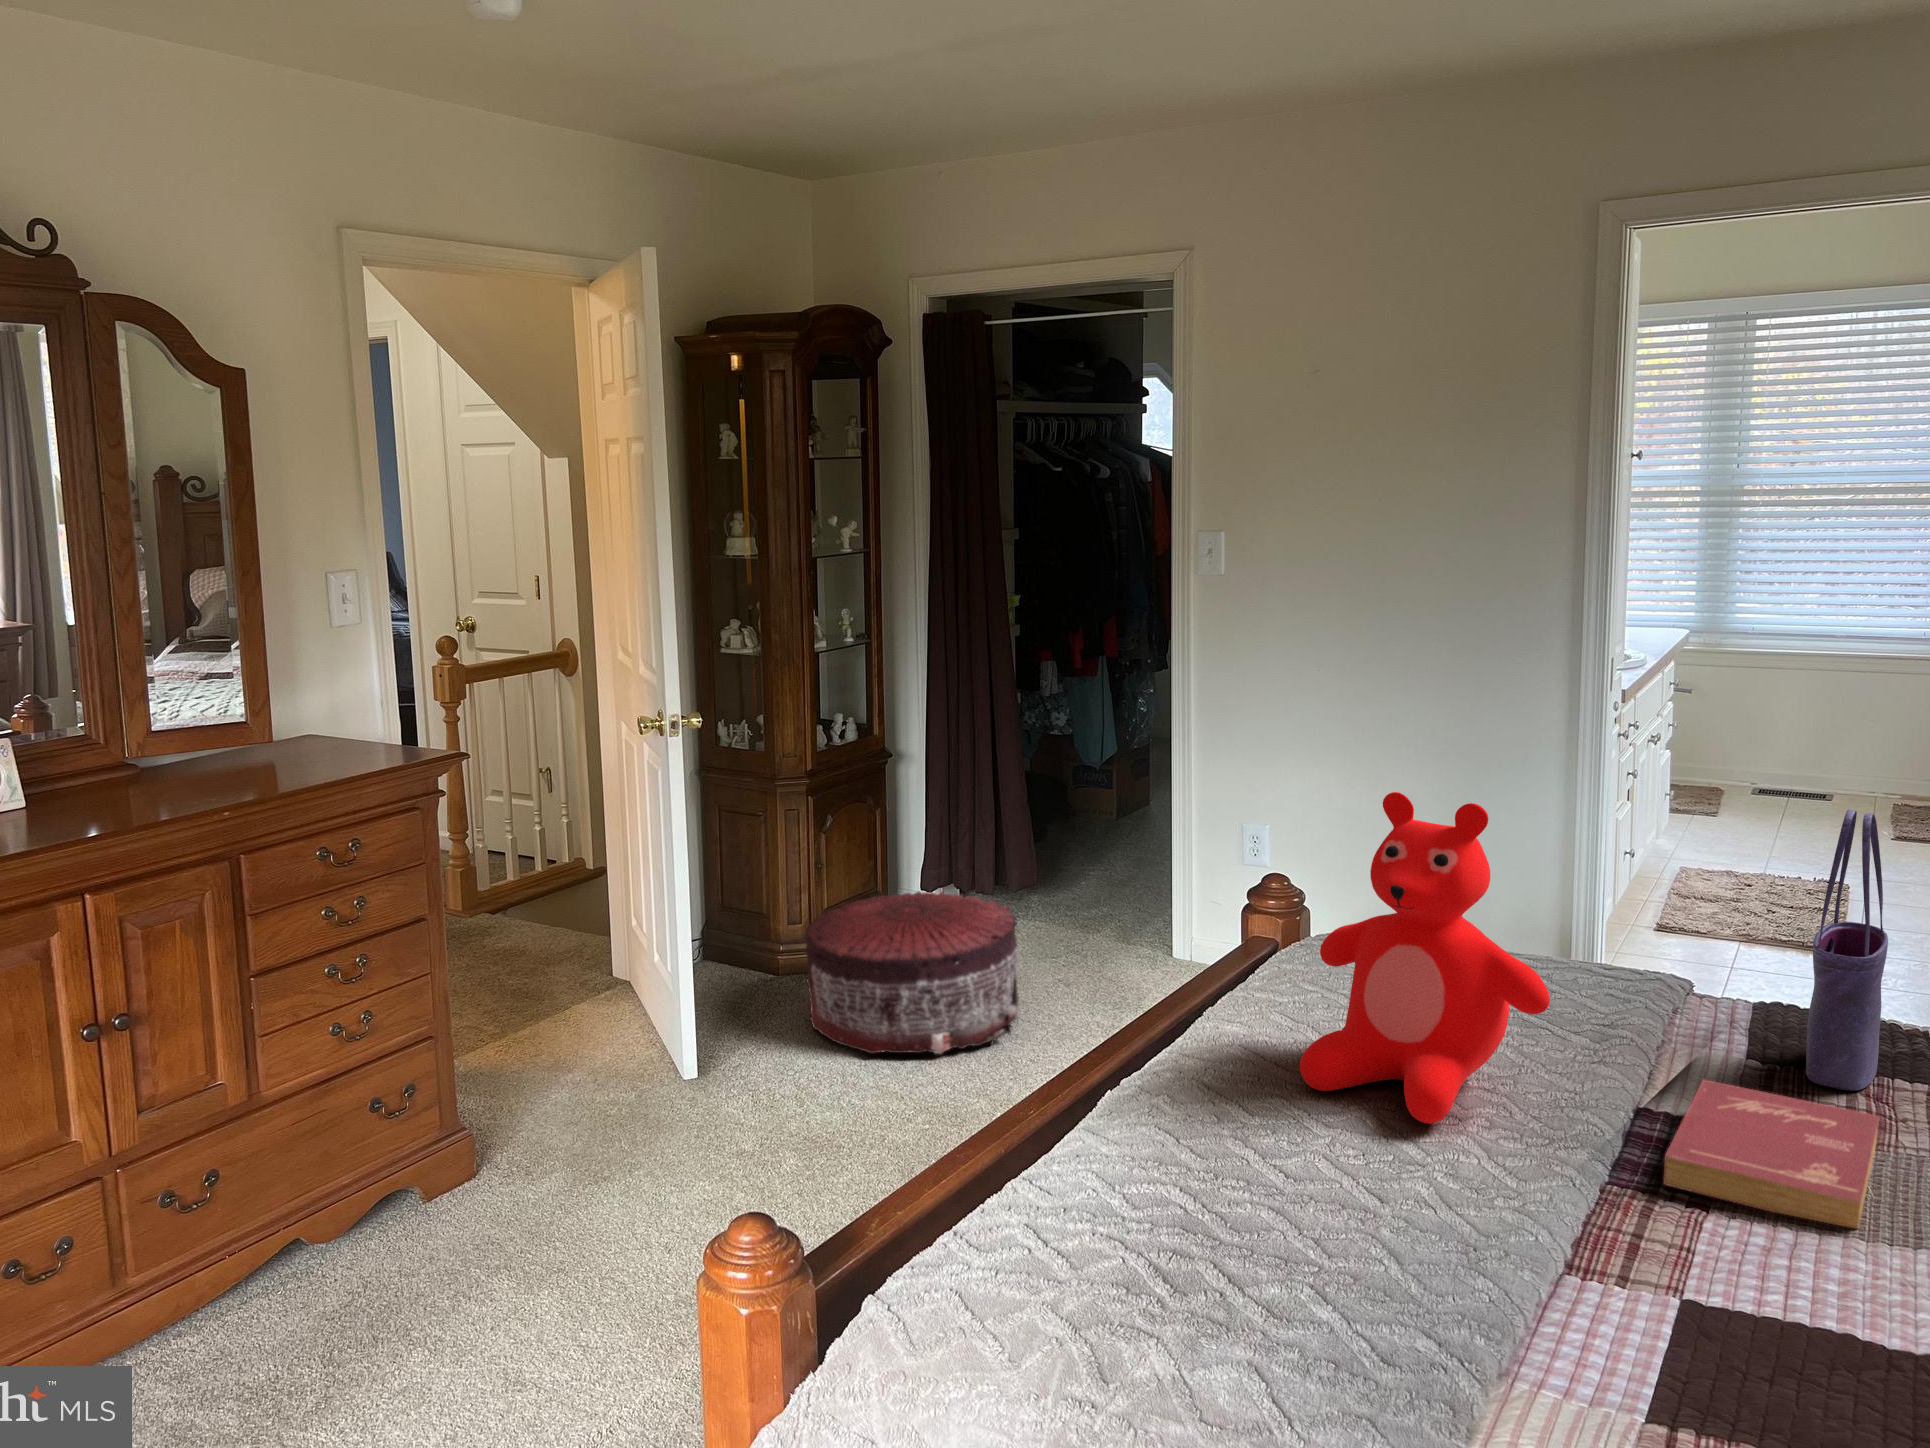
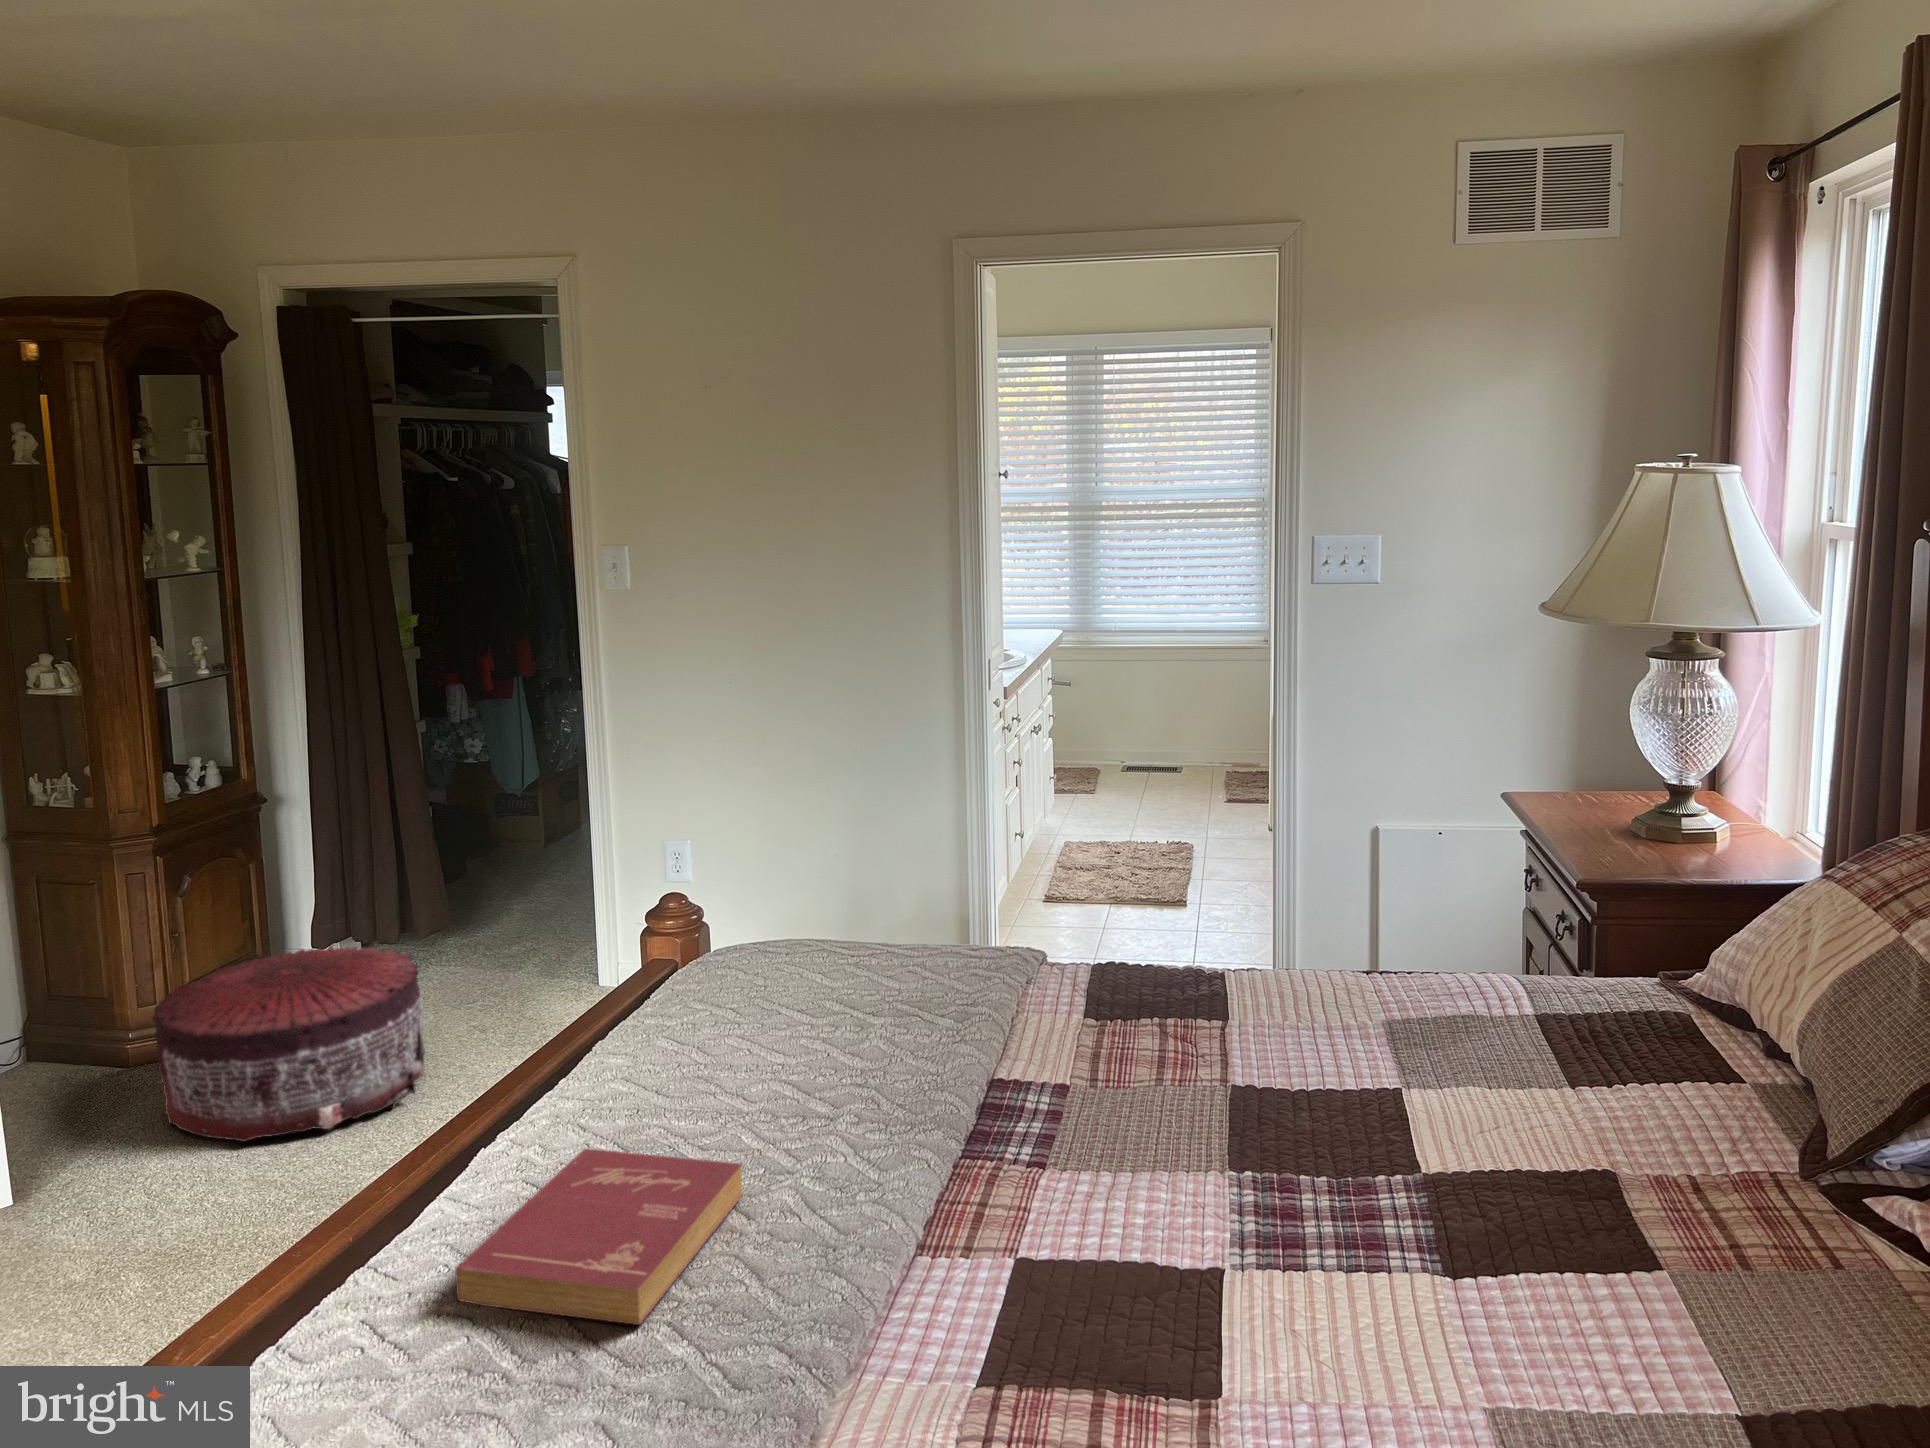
teddy bear: present [1300,792,1550,1123] -> none [678,808,909,1131]
tote bag: present [1806,809,1888,1091] -> none [1130,792,1186,1036]
book: present [1663,1080,1880,1229] -> present [455,1148,743,1325]

